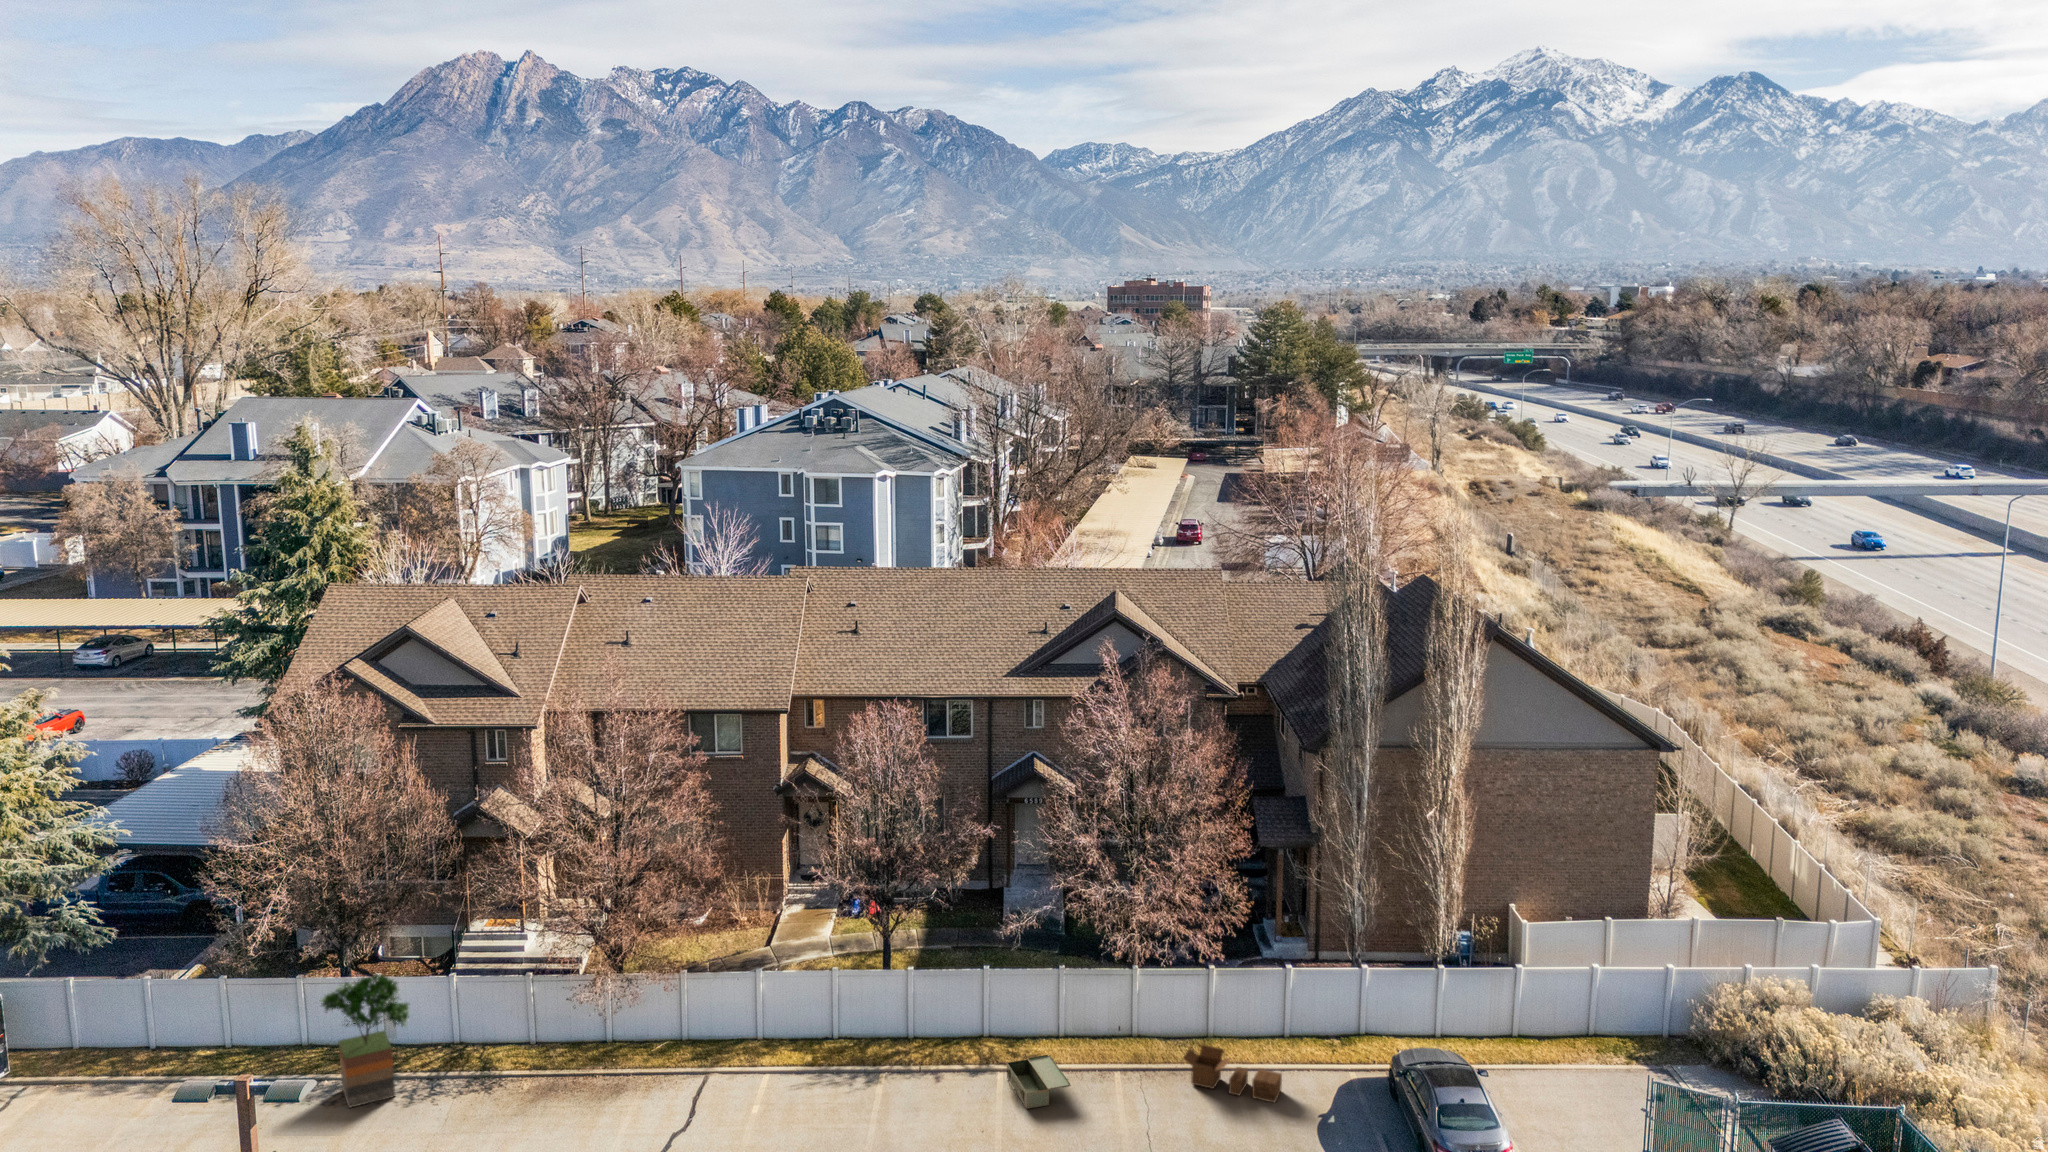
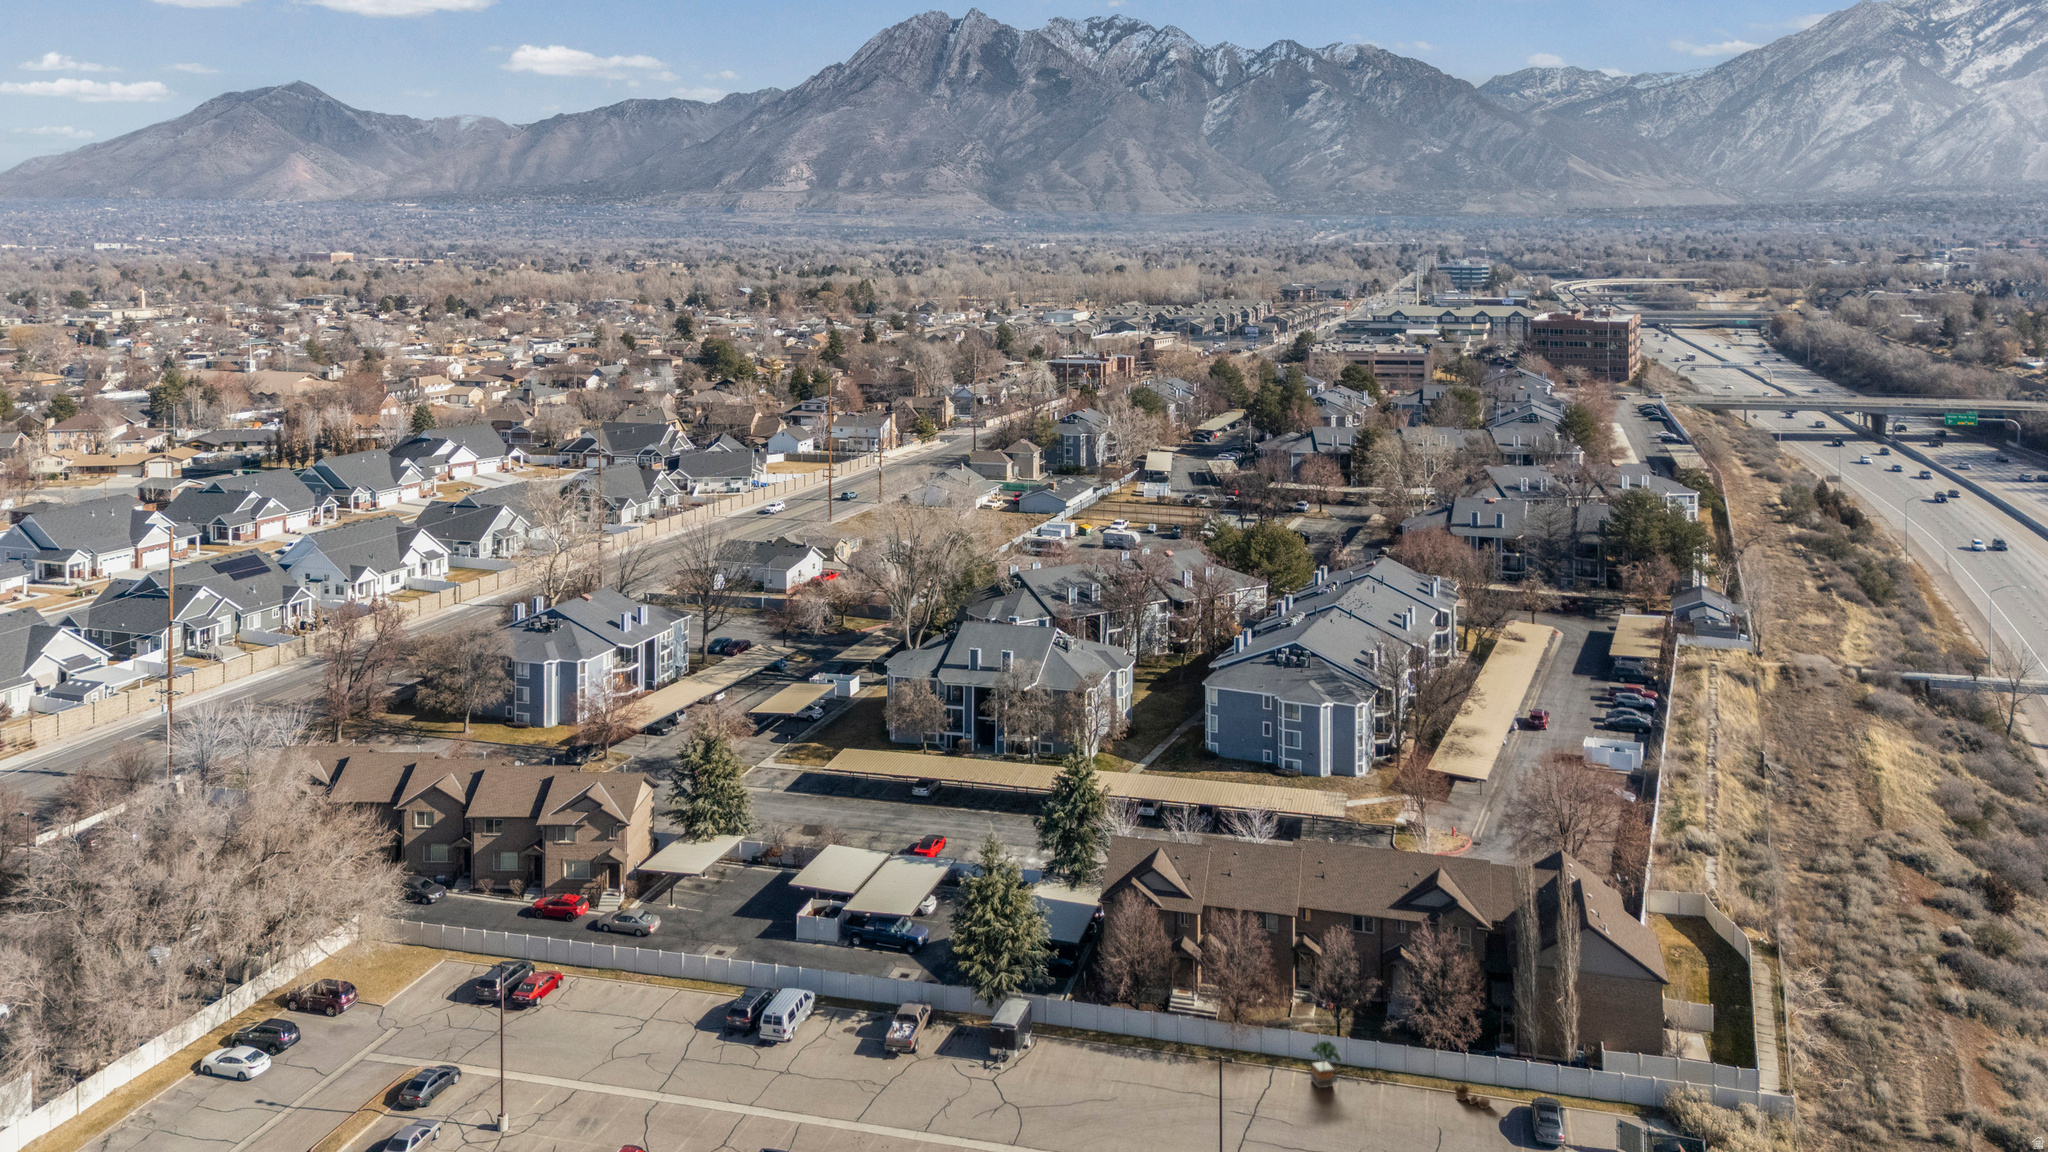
potted tree: present [321,975,410,1108] -> present [1310,1041,1342,1088]
toolbox: present [1007,1055,1071,1109] -> none [1385,1080,1409,1099]

